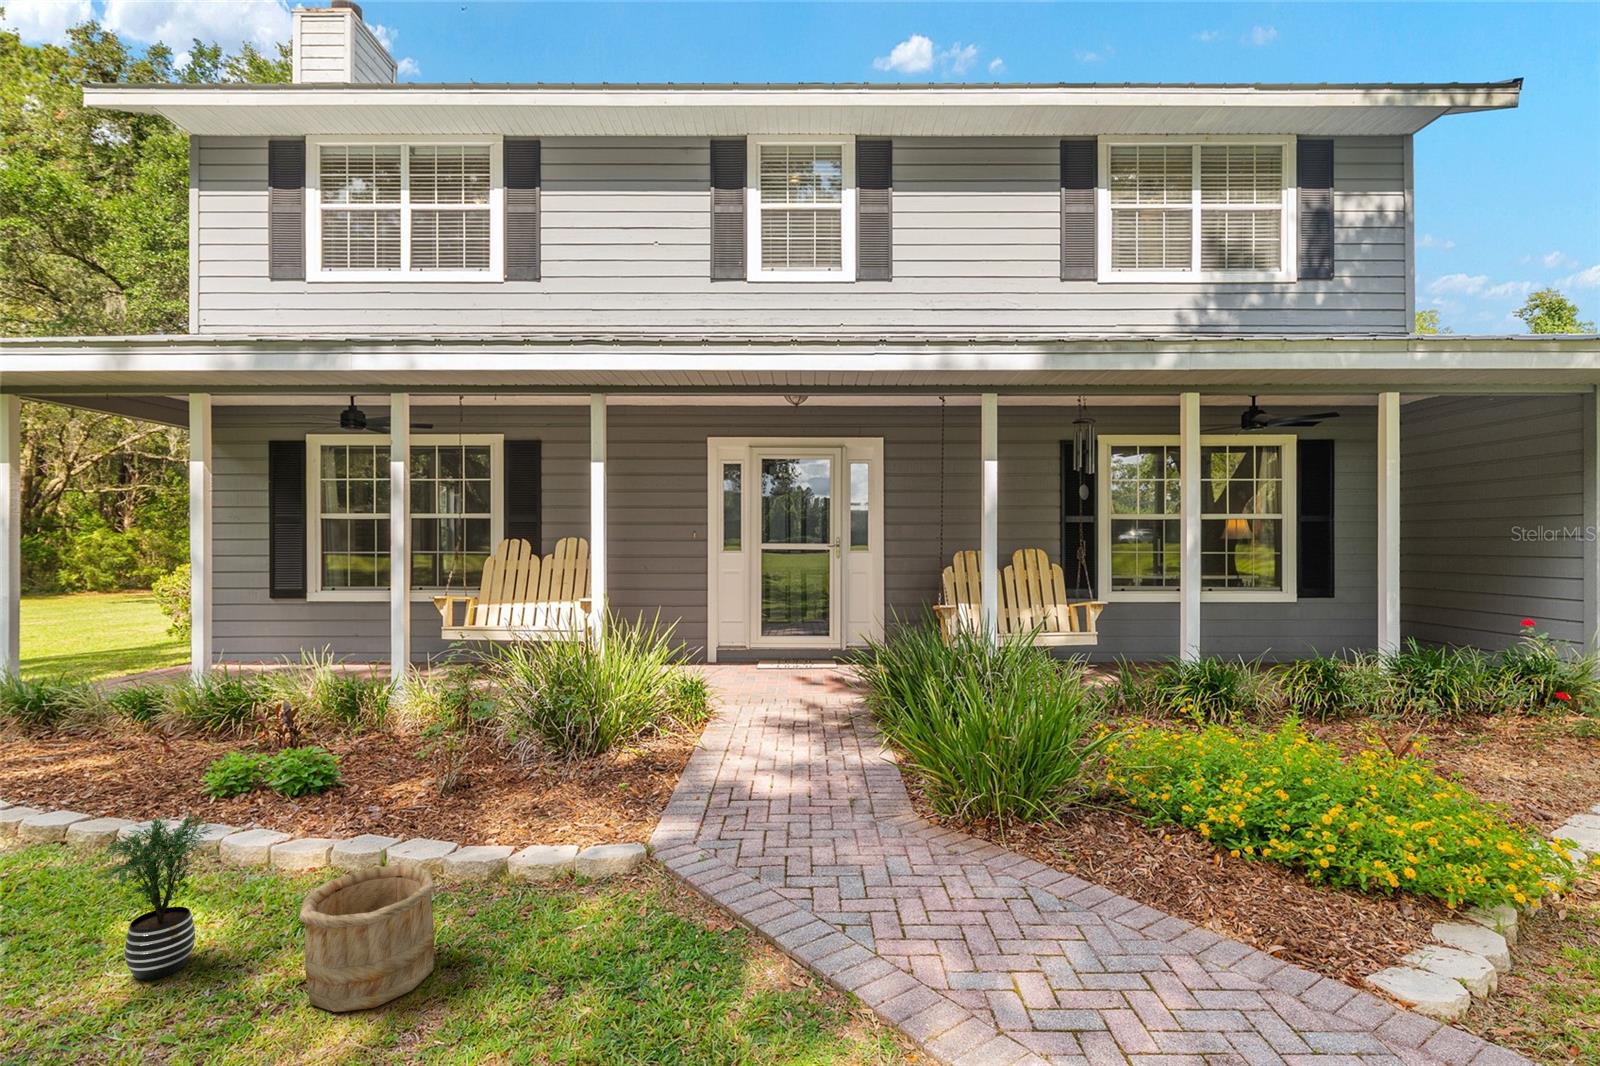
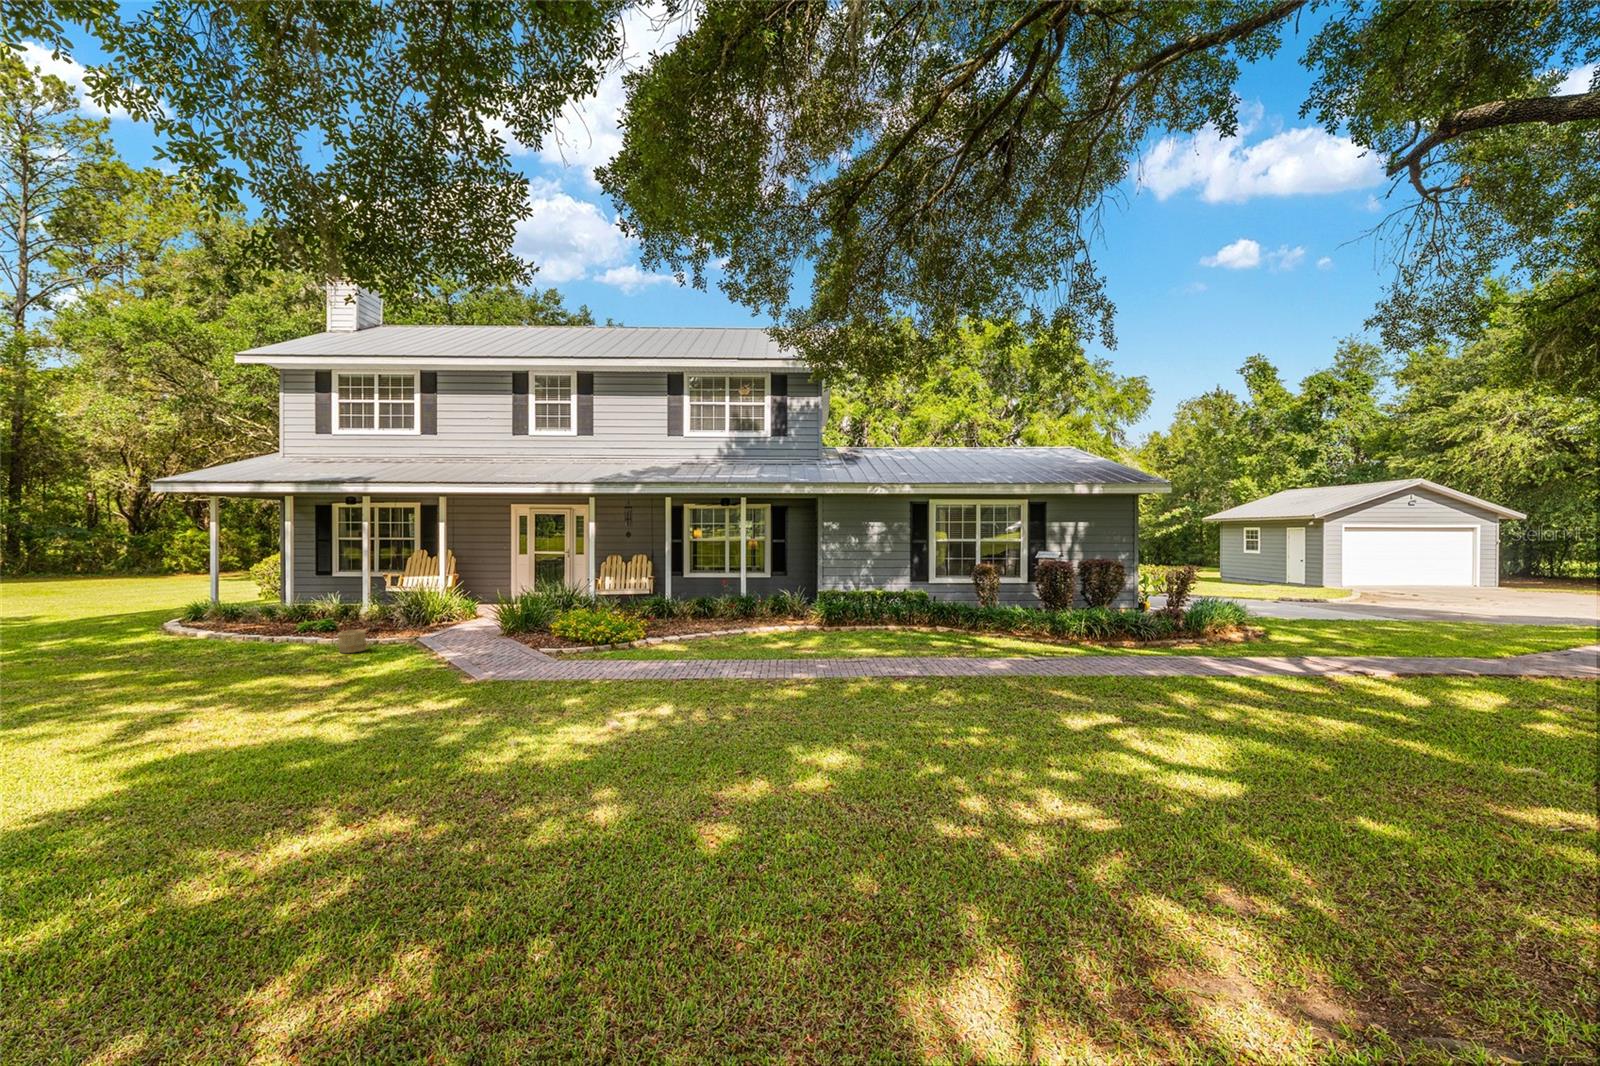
potted plant: present [96,812,218,980] -> none [294,618,320,651]

